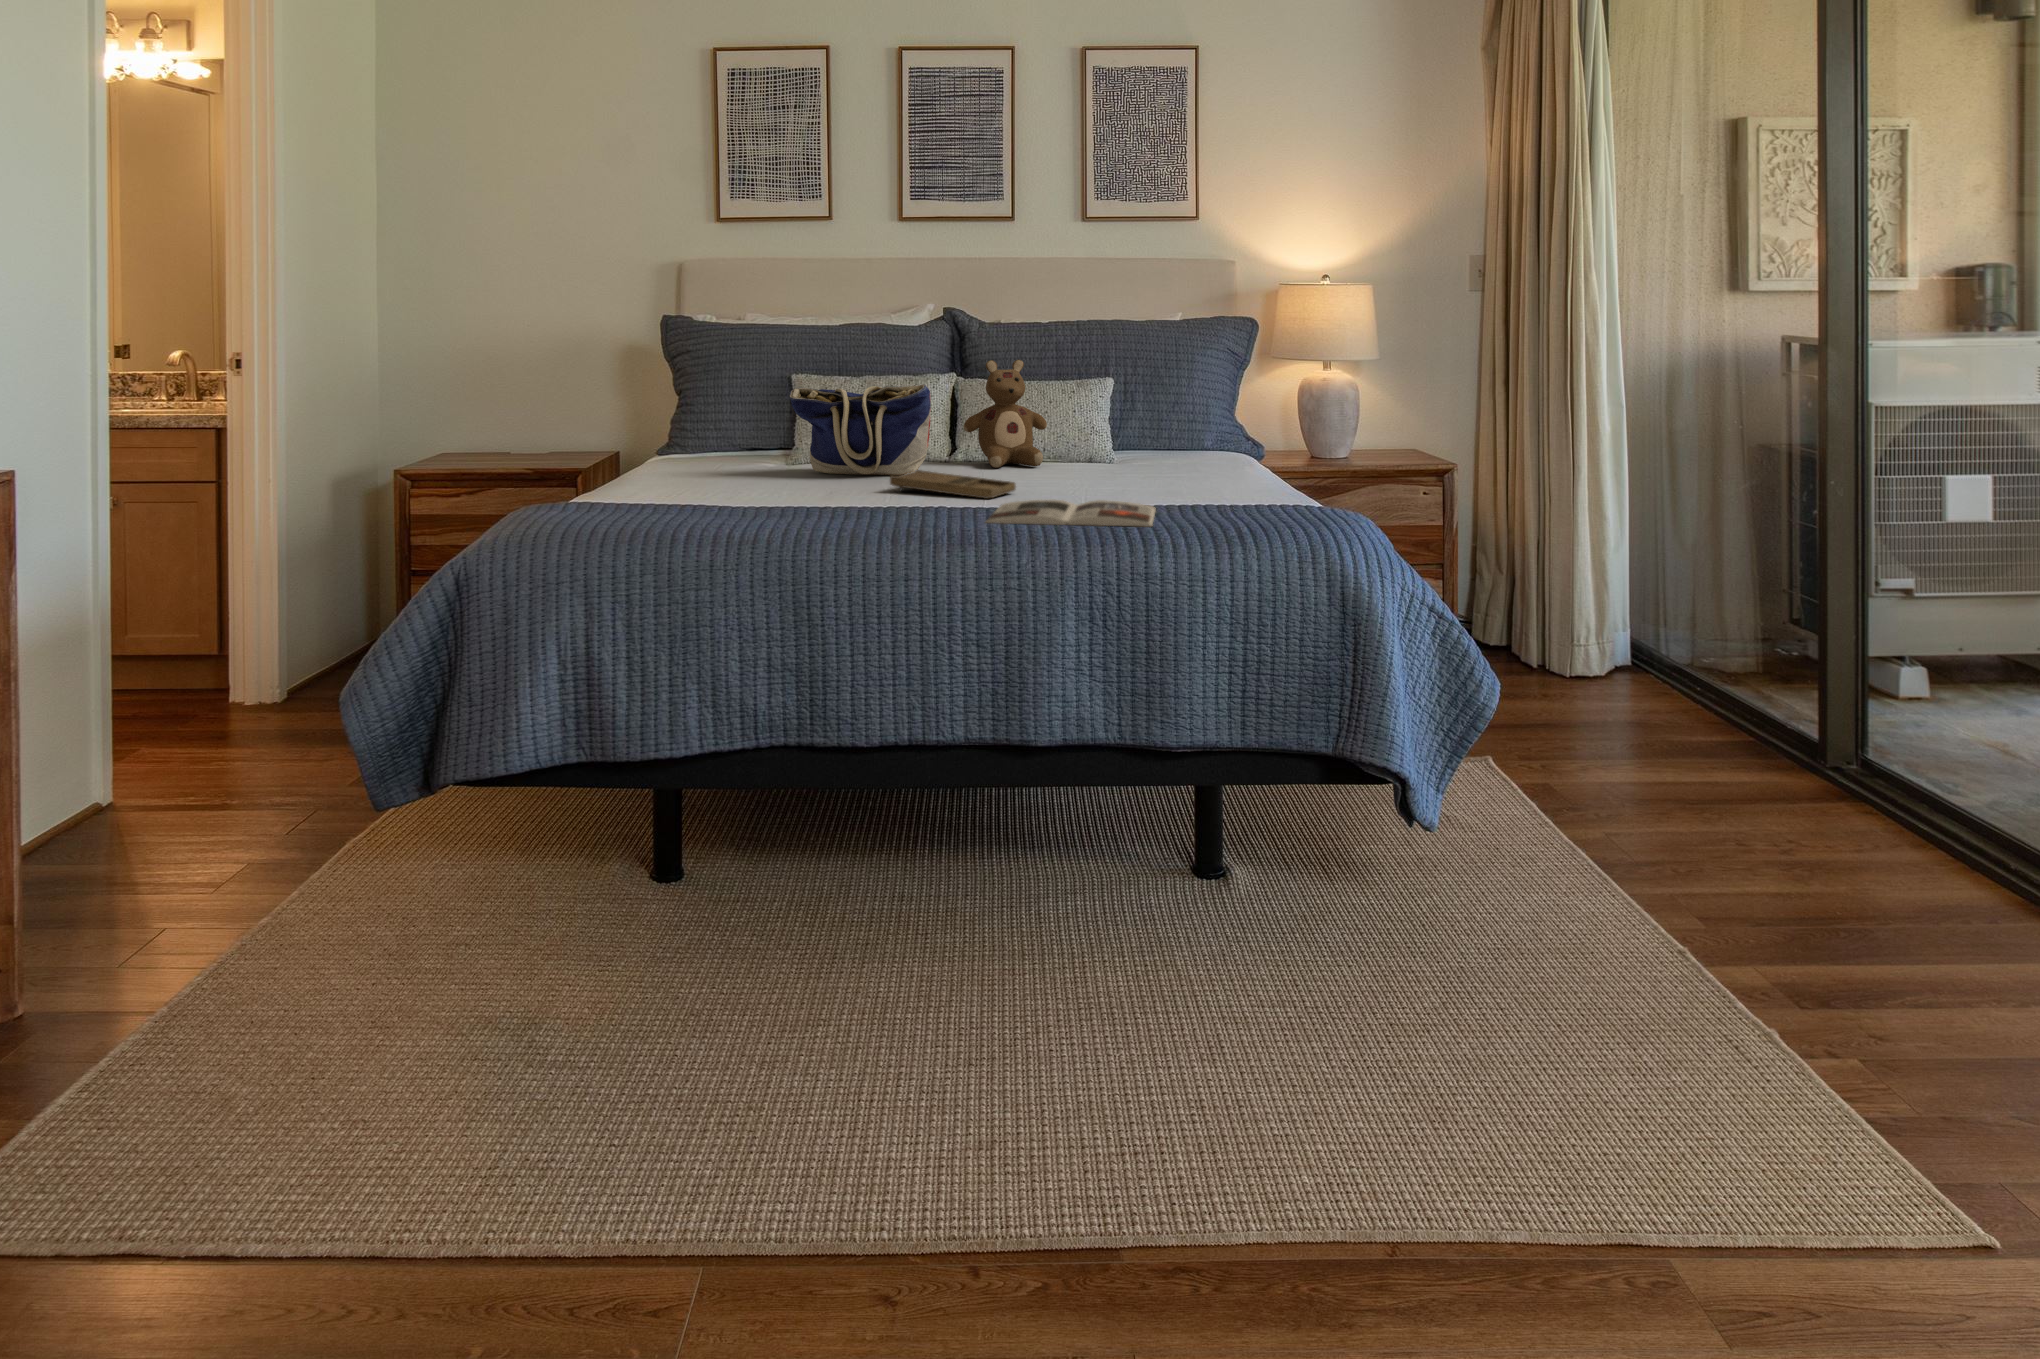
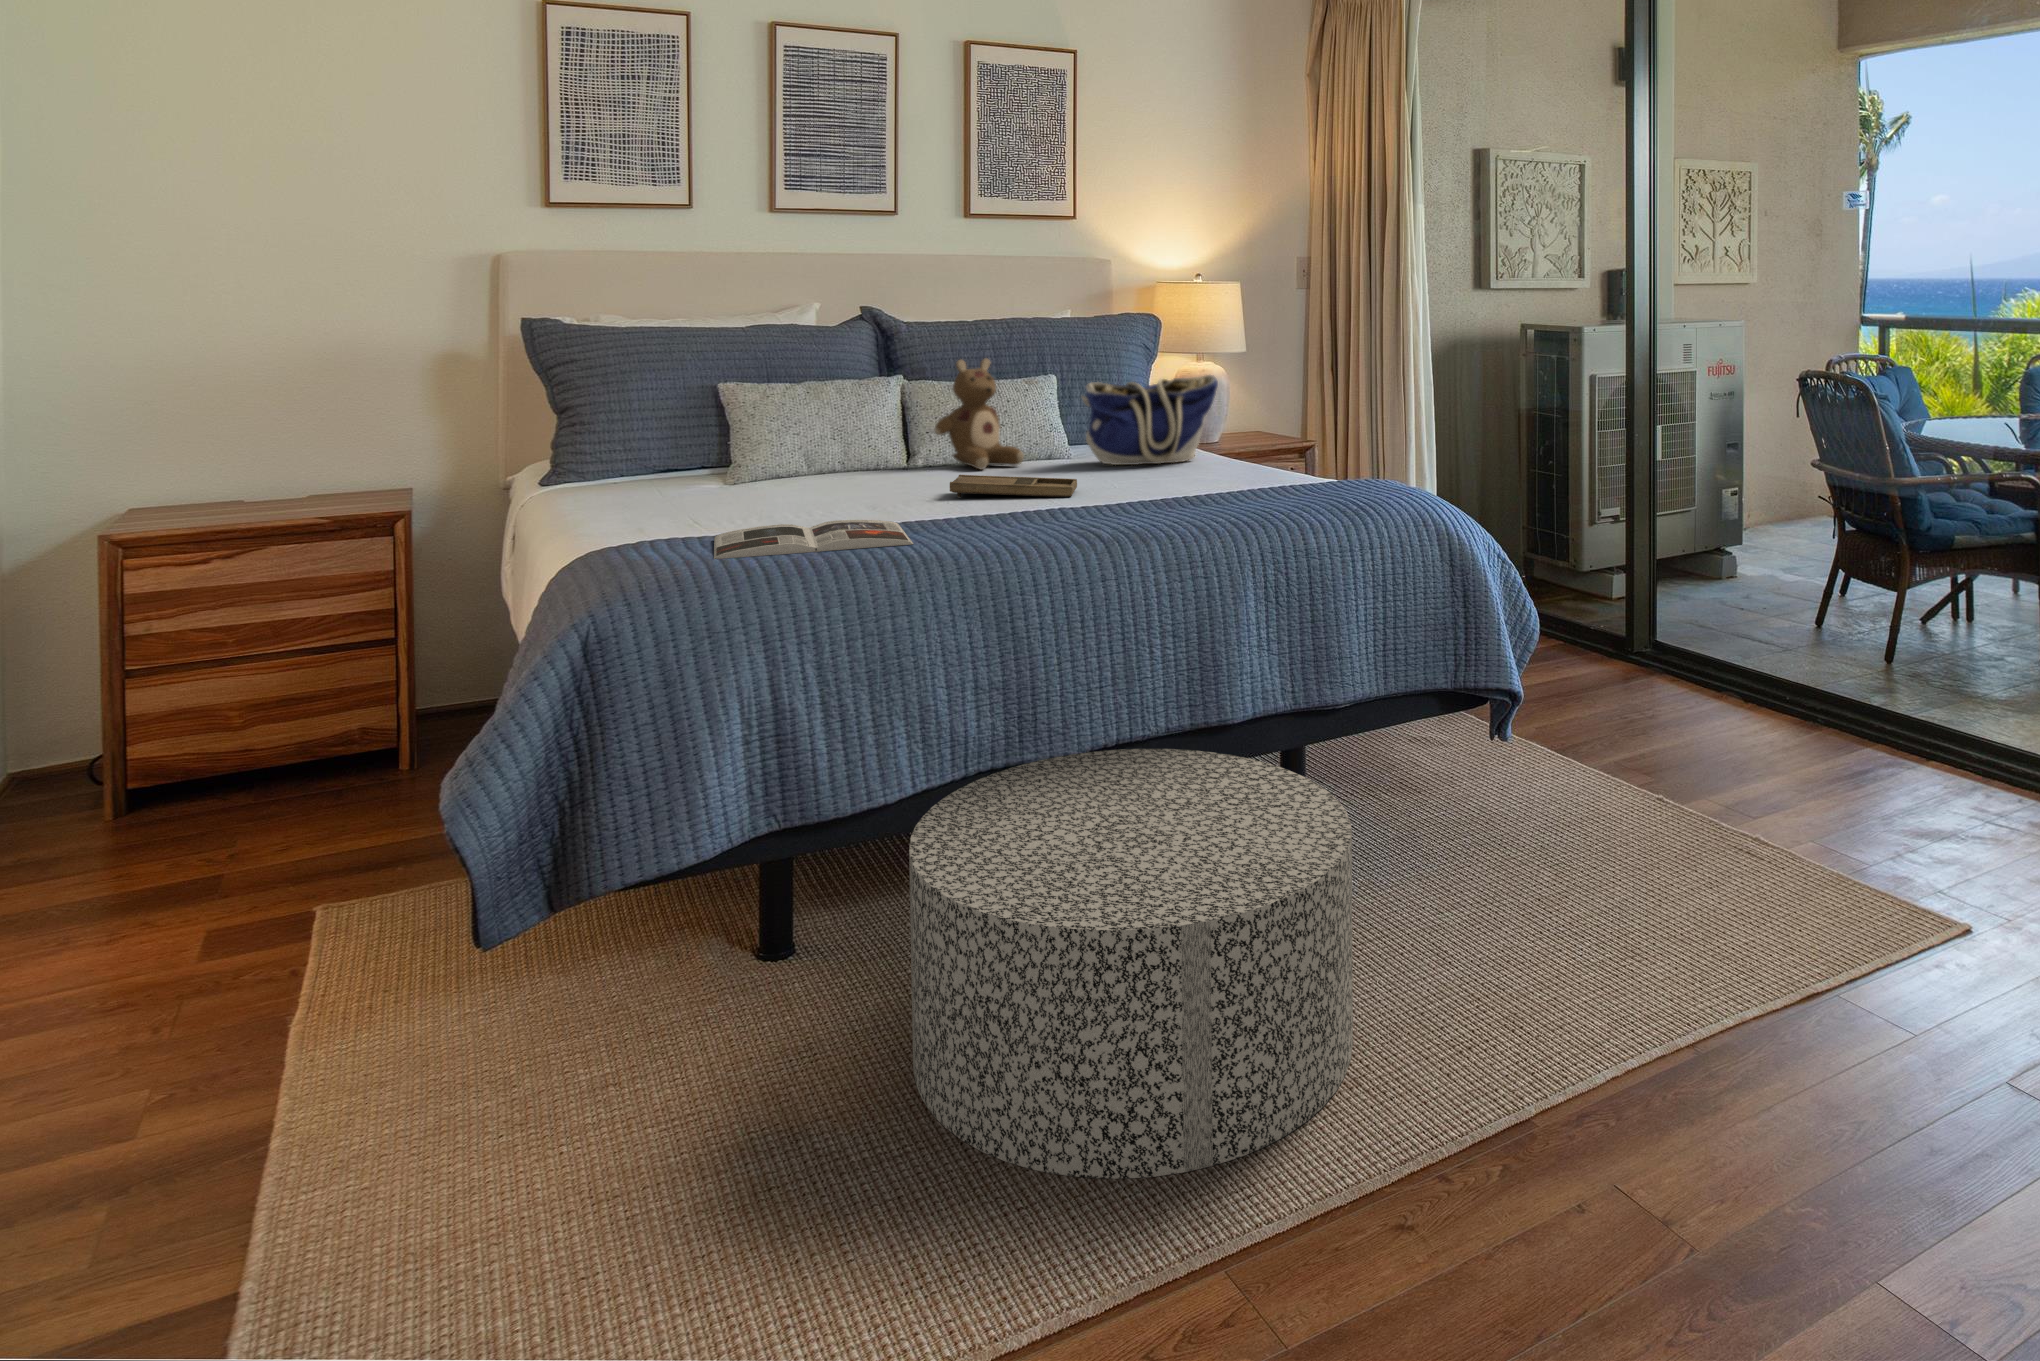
tote bag: present [790,384,931,475] -> present [1082,375,1218,465]
magazine: present [986,500,1156,527] -> present [714,520,913,559]
ottoman: none [587,745,1023,1159] -> present [909,749,1353,1179]

